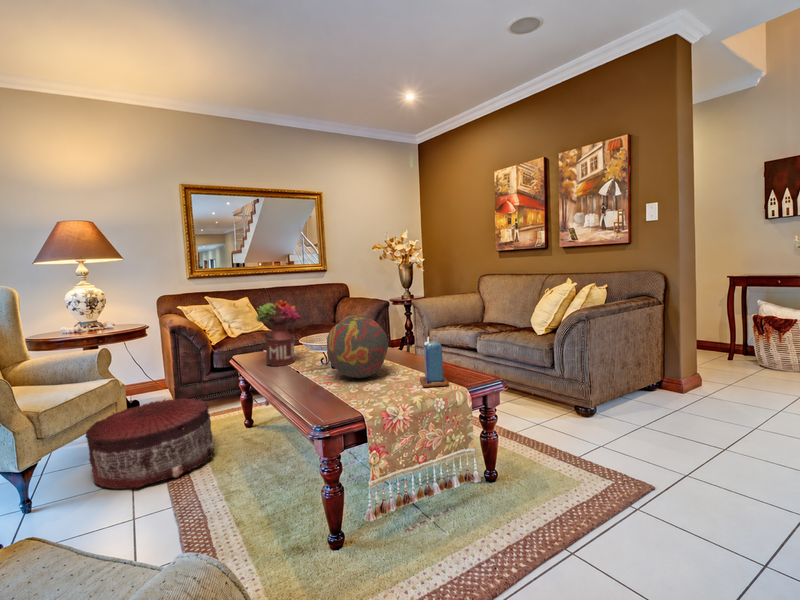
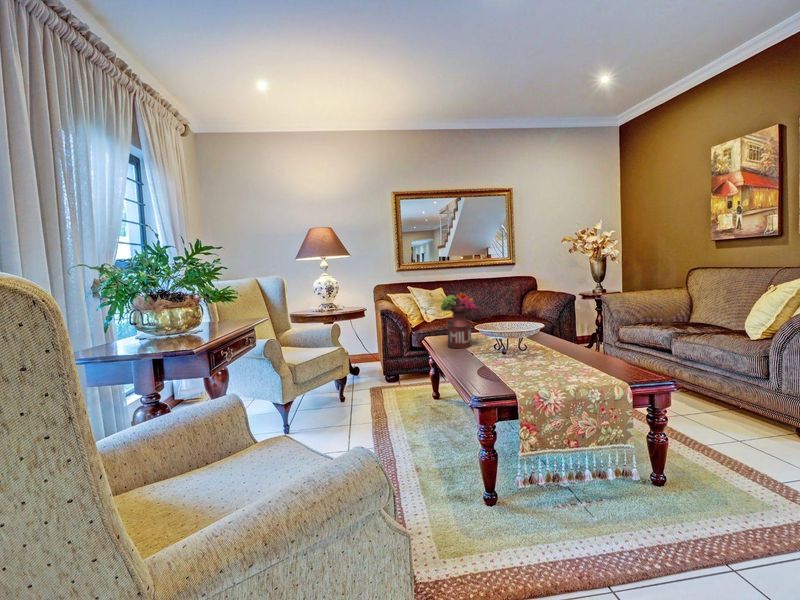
decorative orb: present [327,315,388,378] -> none [495,308,552,365]
candle: present [420,337,449,387] -> none [580,332,608,380]
pouf: present [85,398,214,489] -> none [325,366,407,428]

